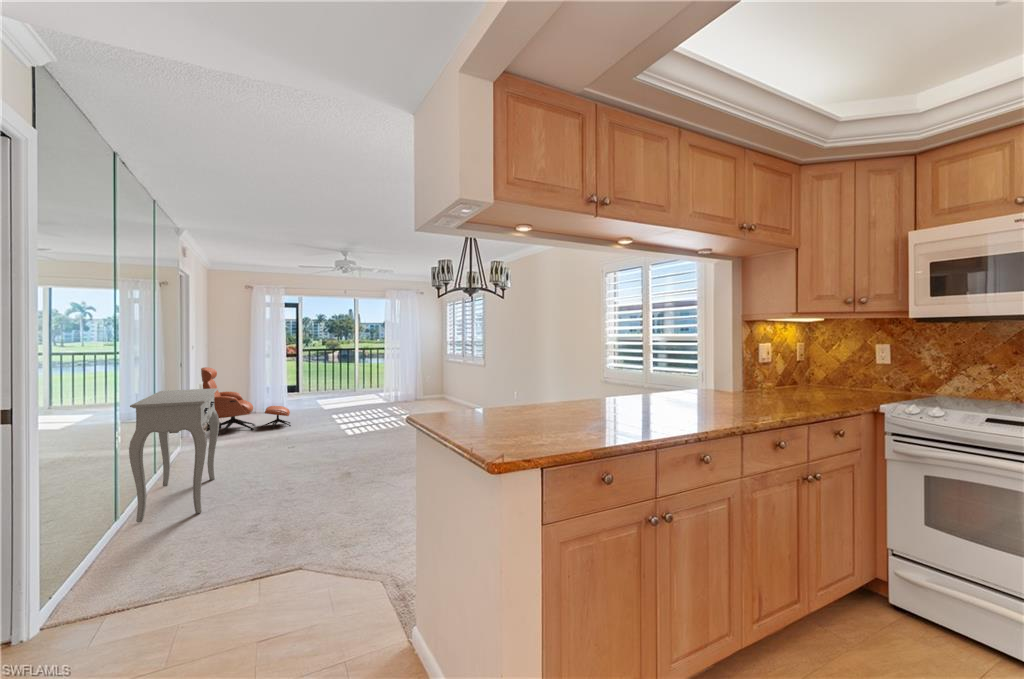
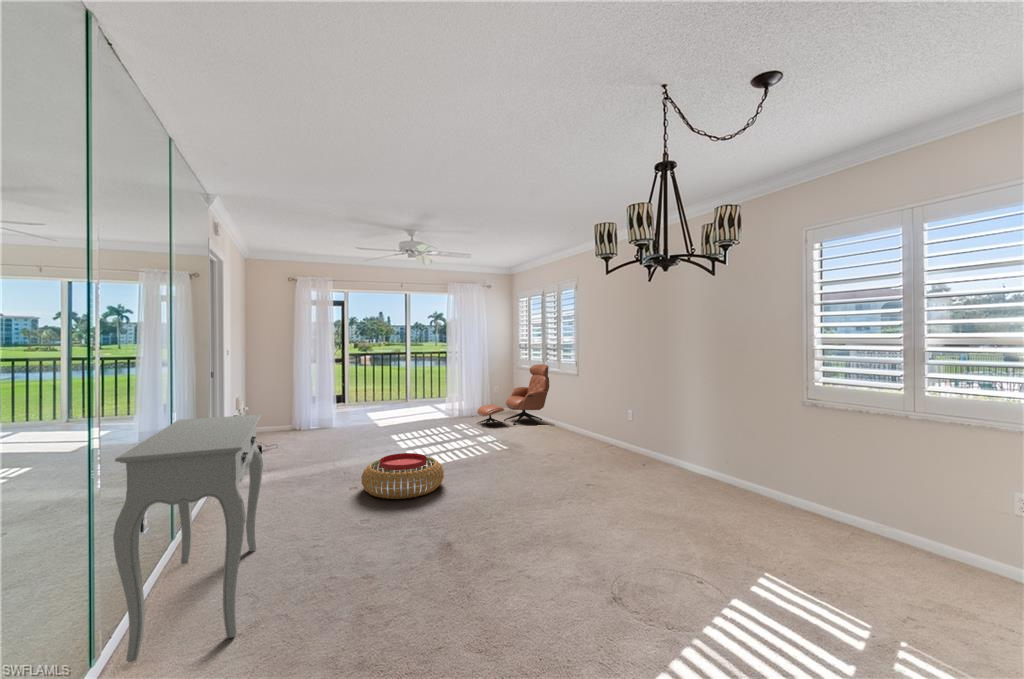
lounge chair: present [201,367,291,434] -> present [477,364,549,427]
pouf: none [296,423,360,453] -> present [361,453,444,499]

